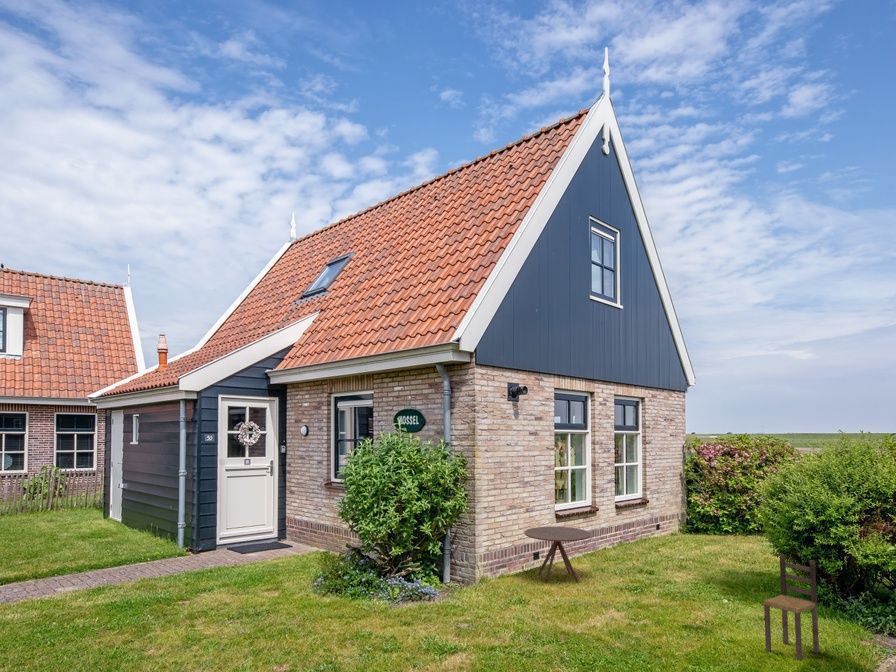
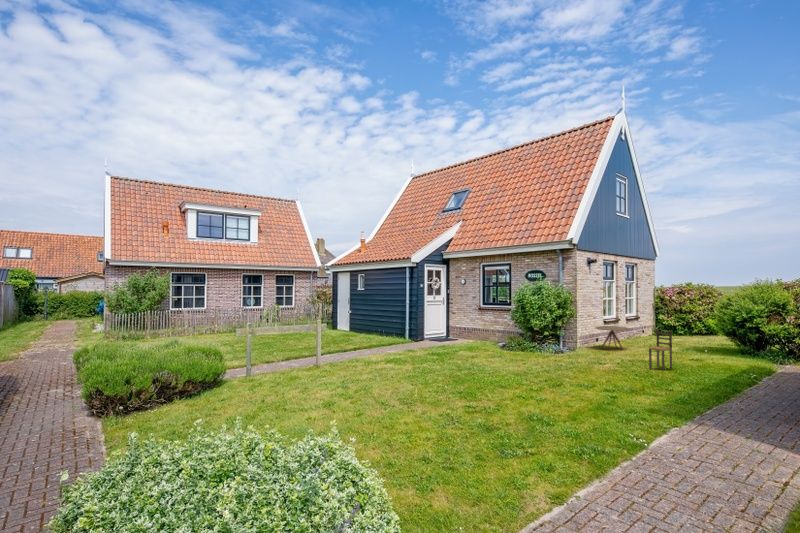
chair: present [764,554,819,661] -> present [649,329,672,370]

